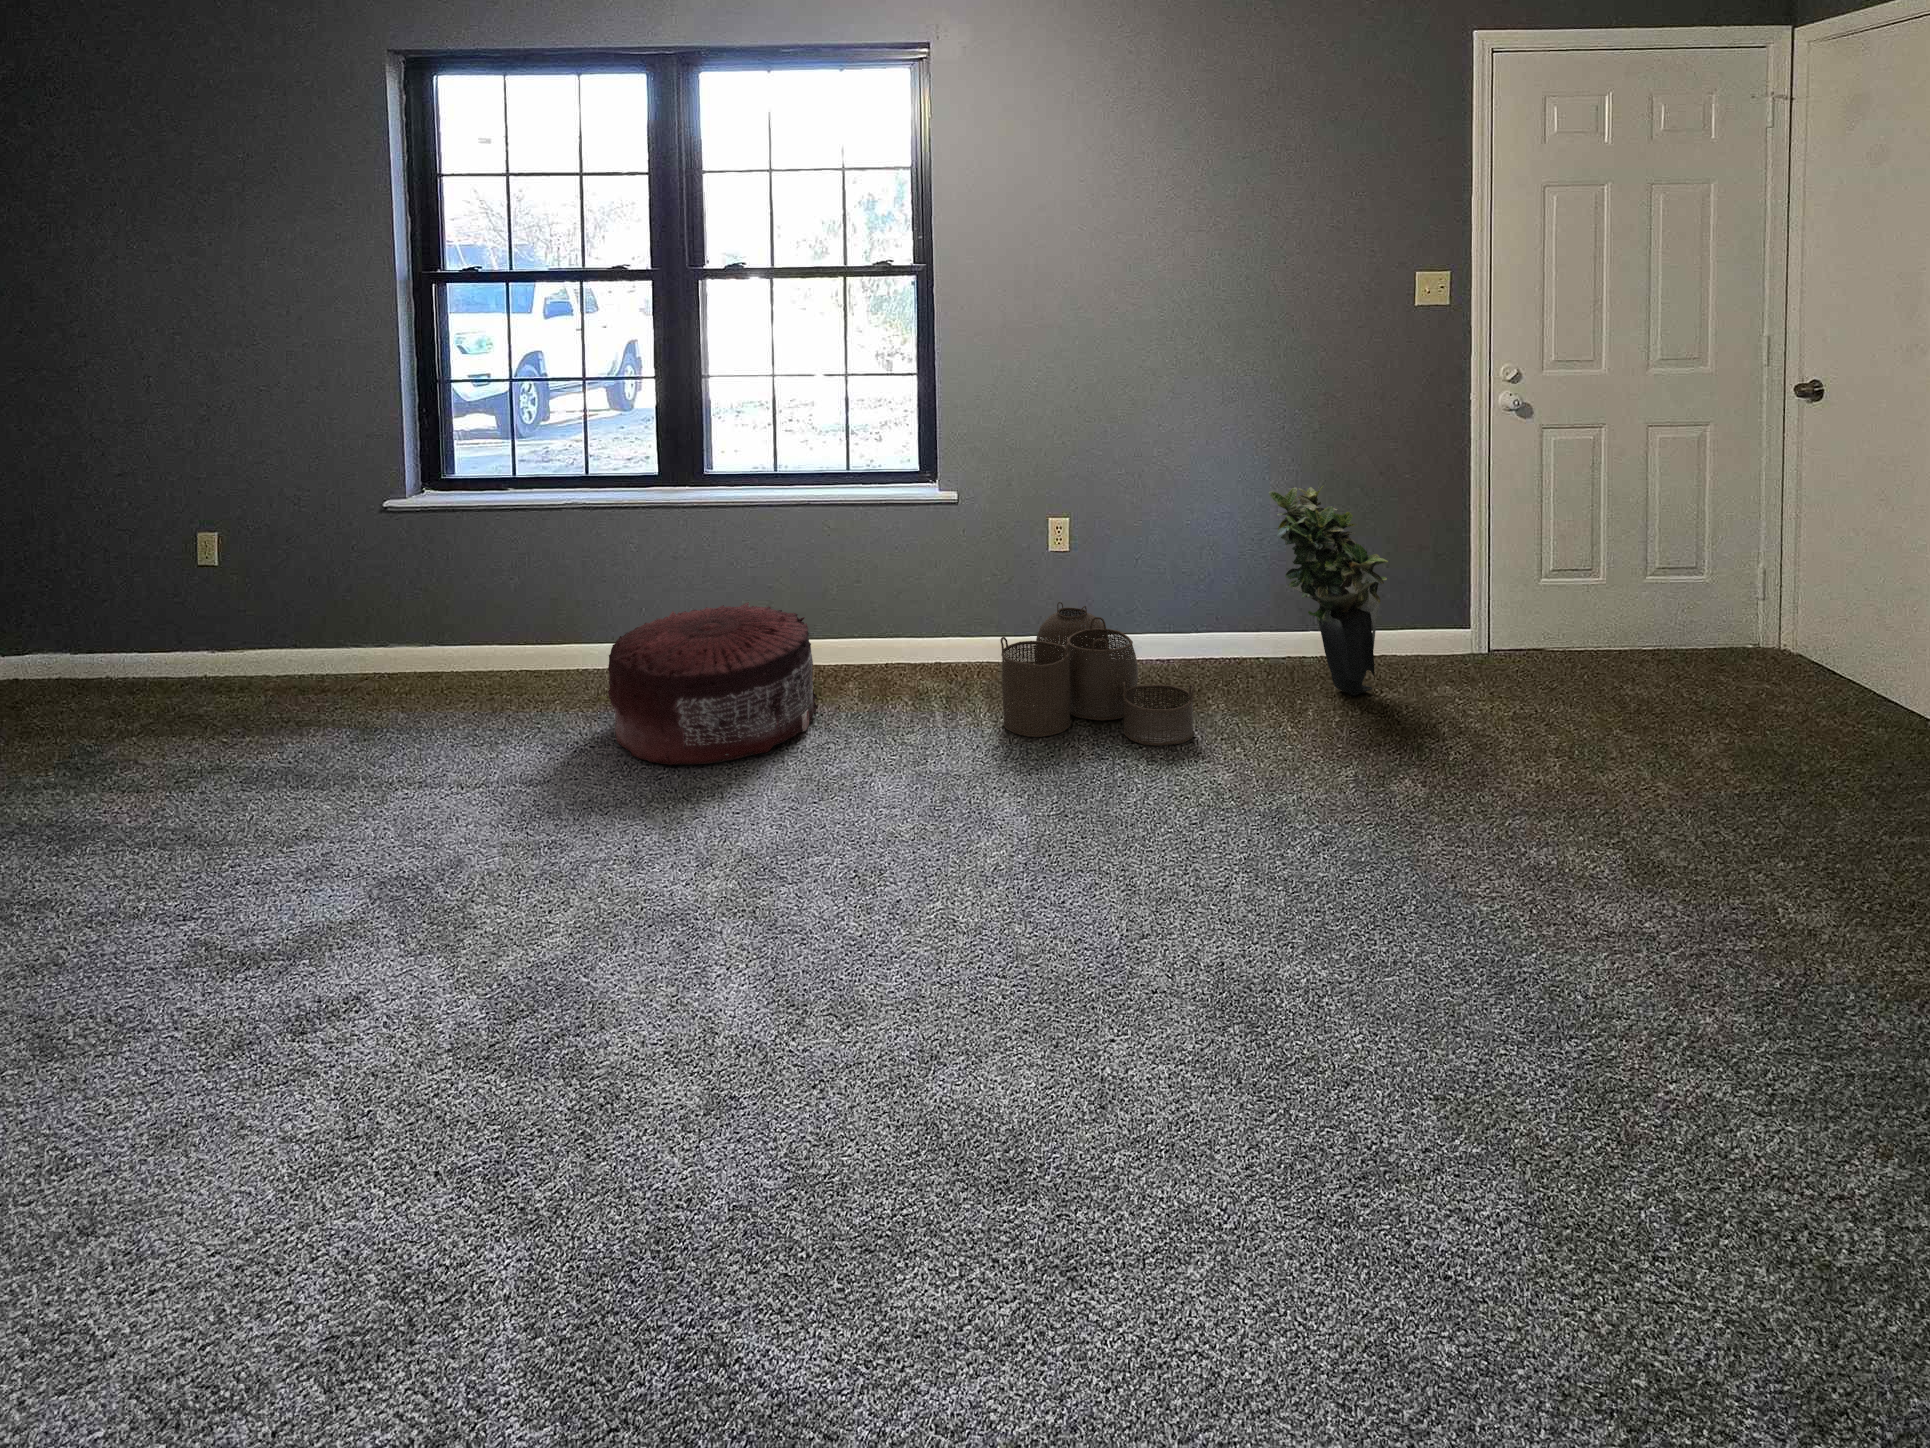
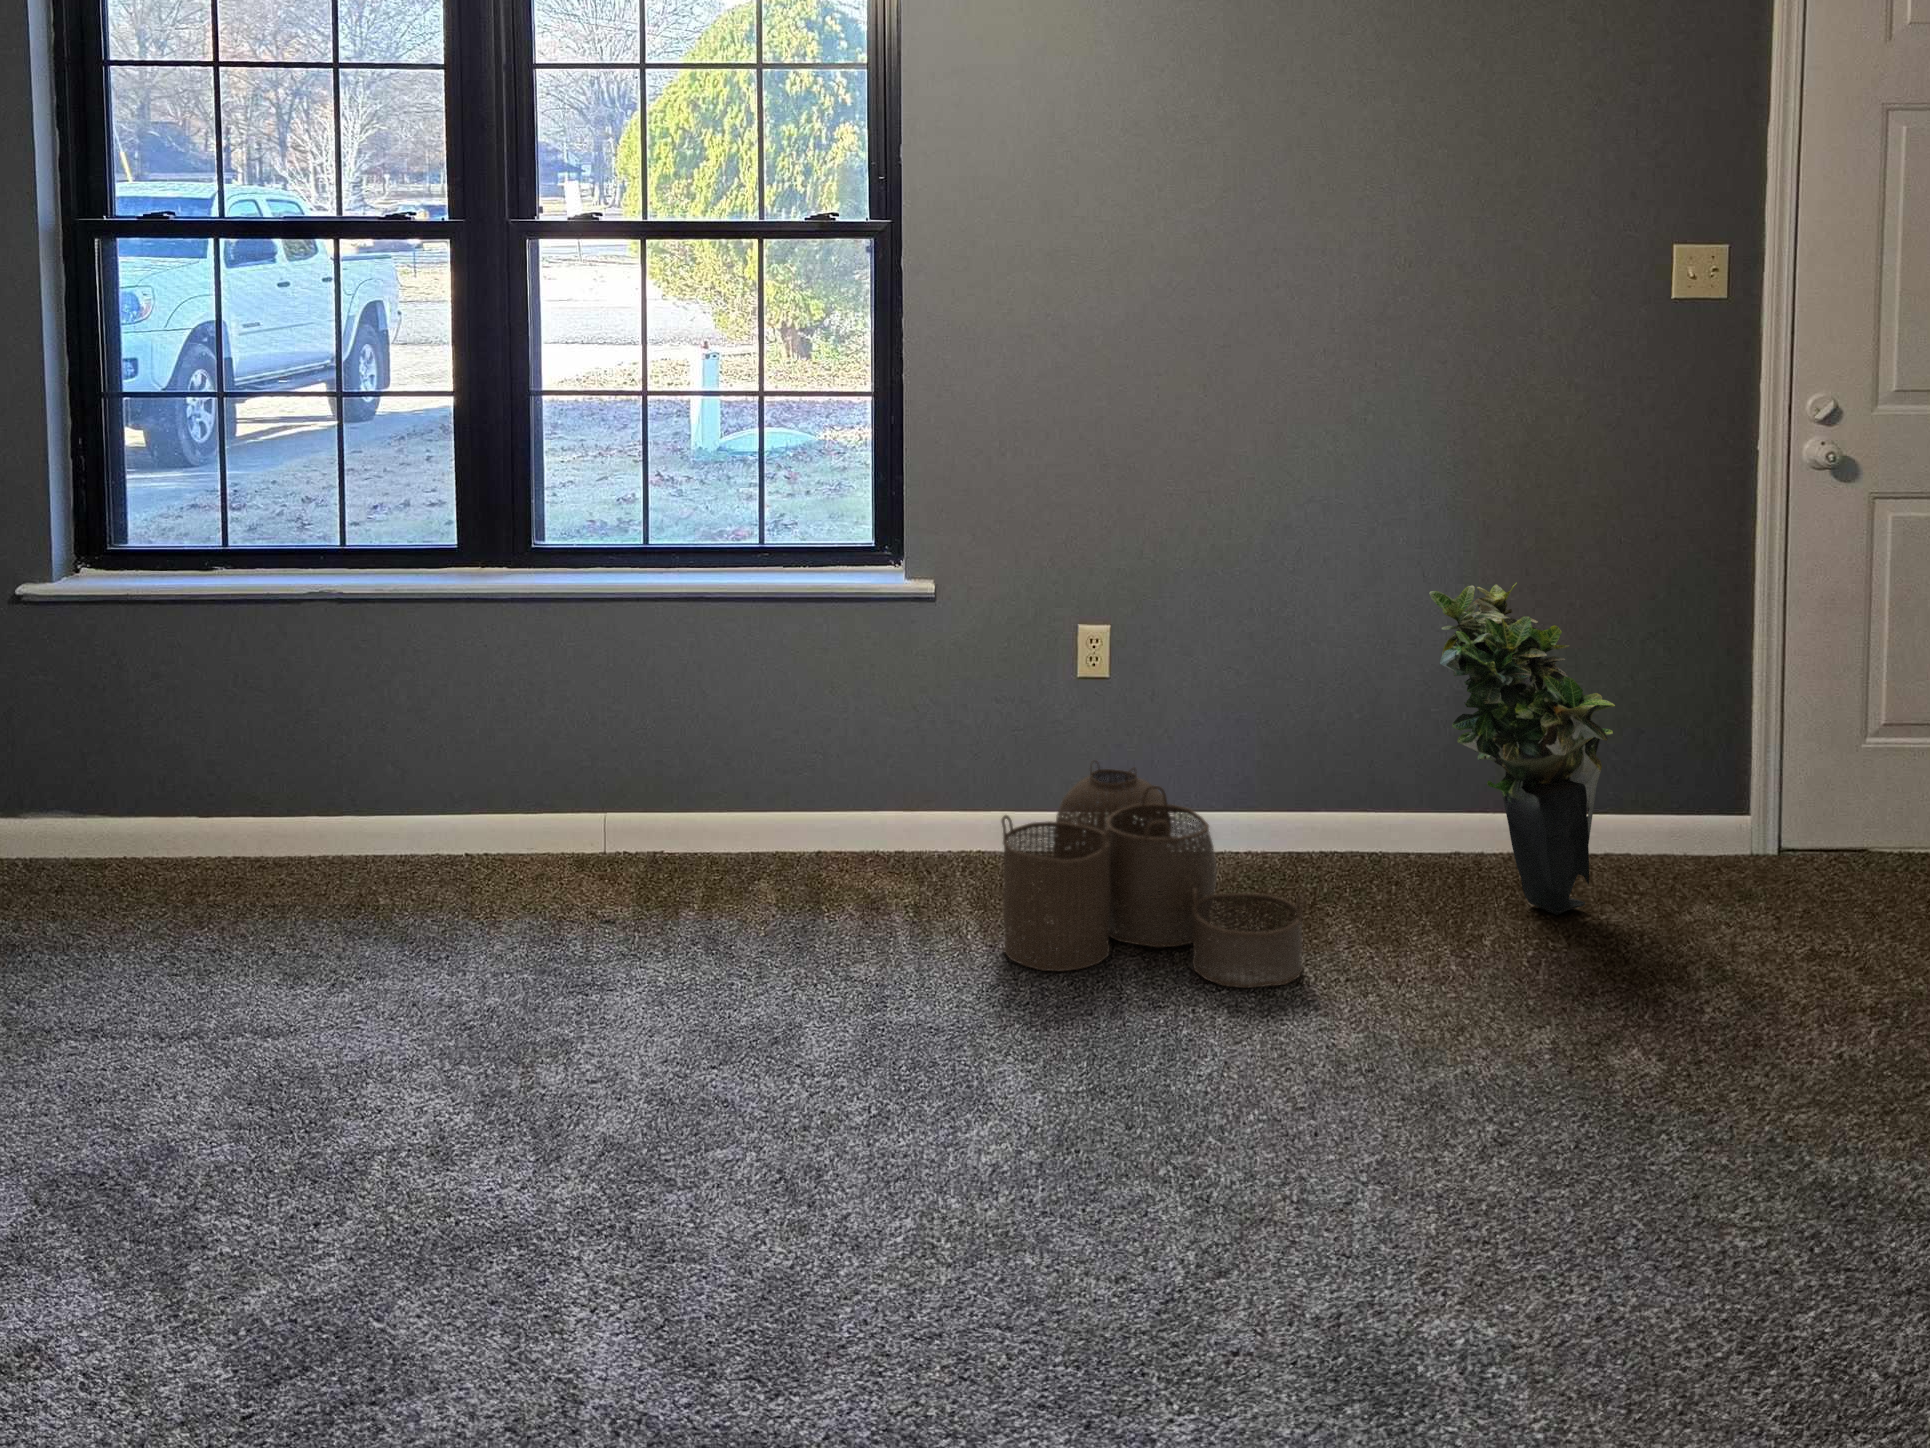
pouf: present [608,602,818,765] -> none [386,753,713,1007]

